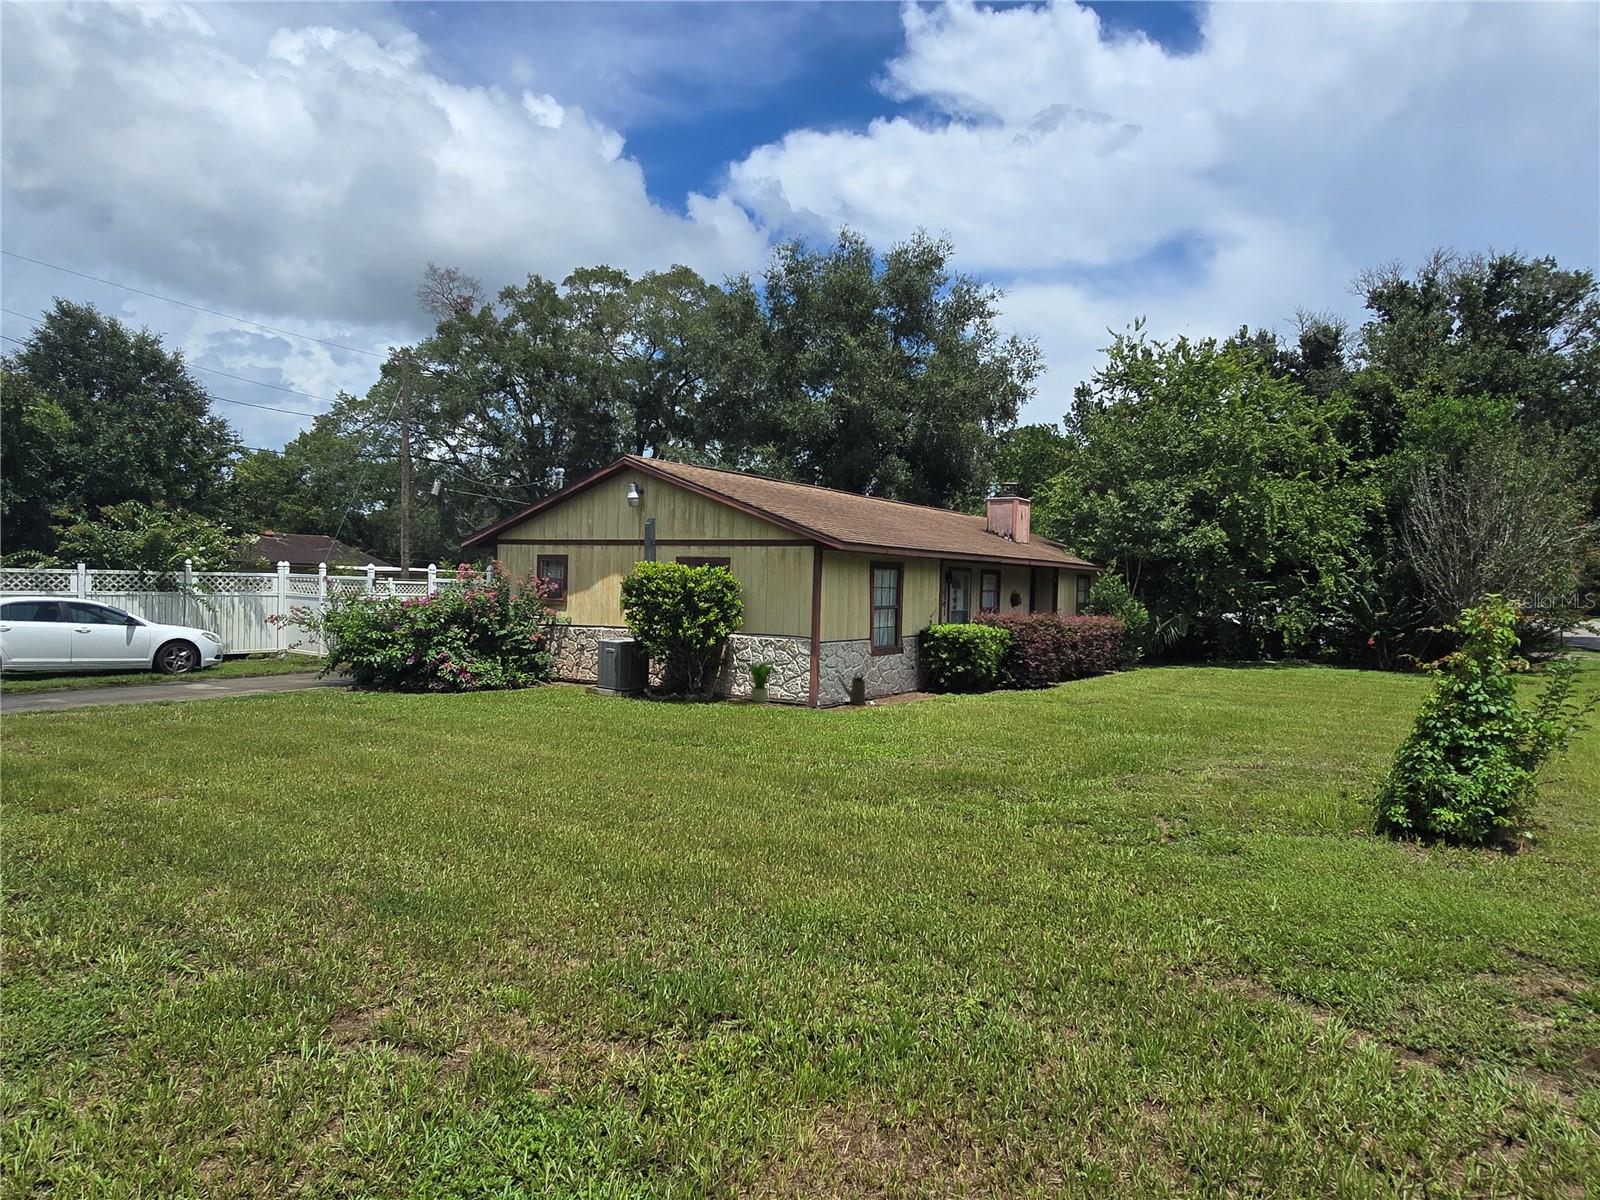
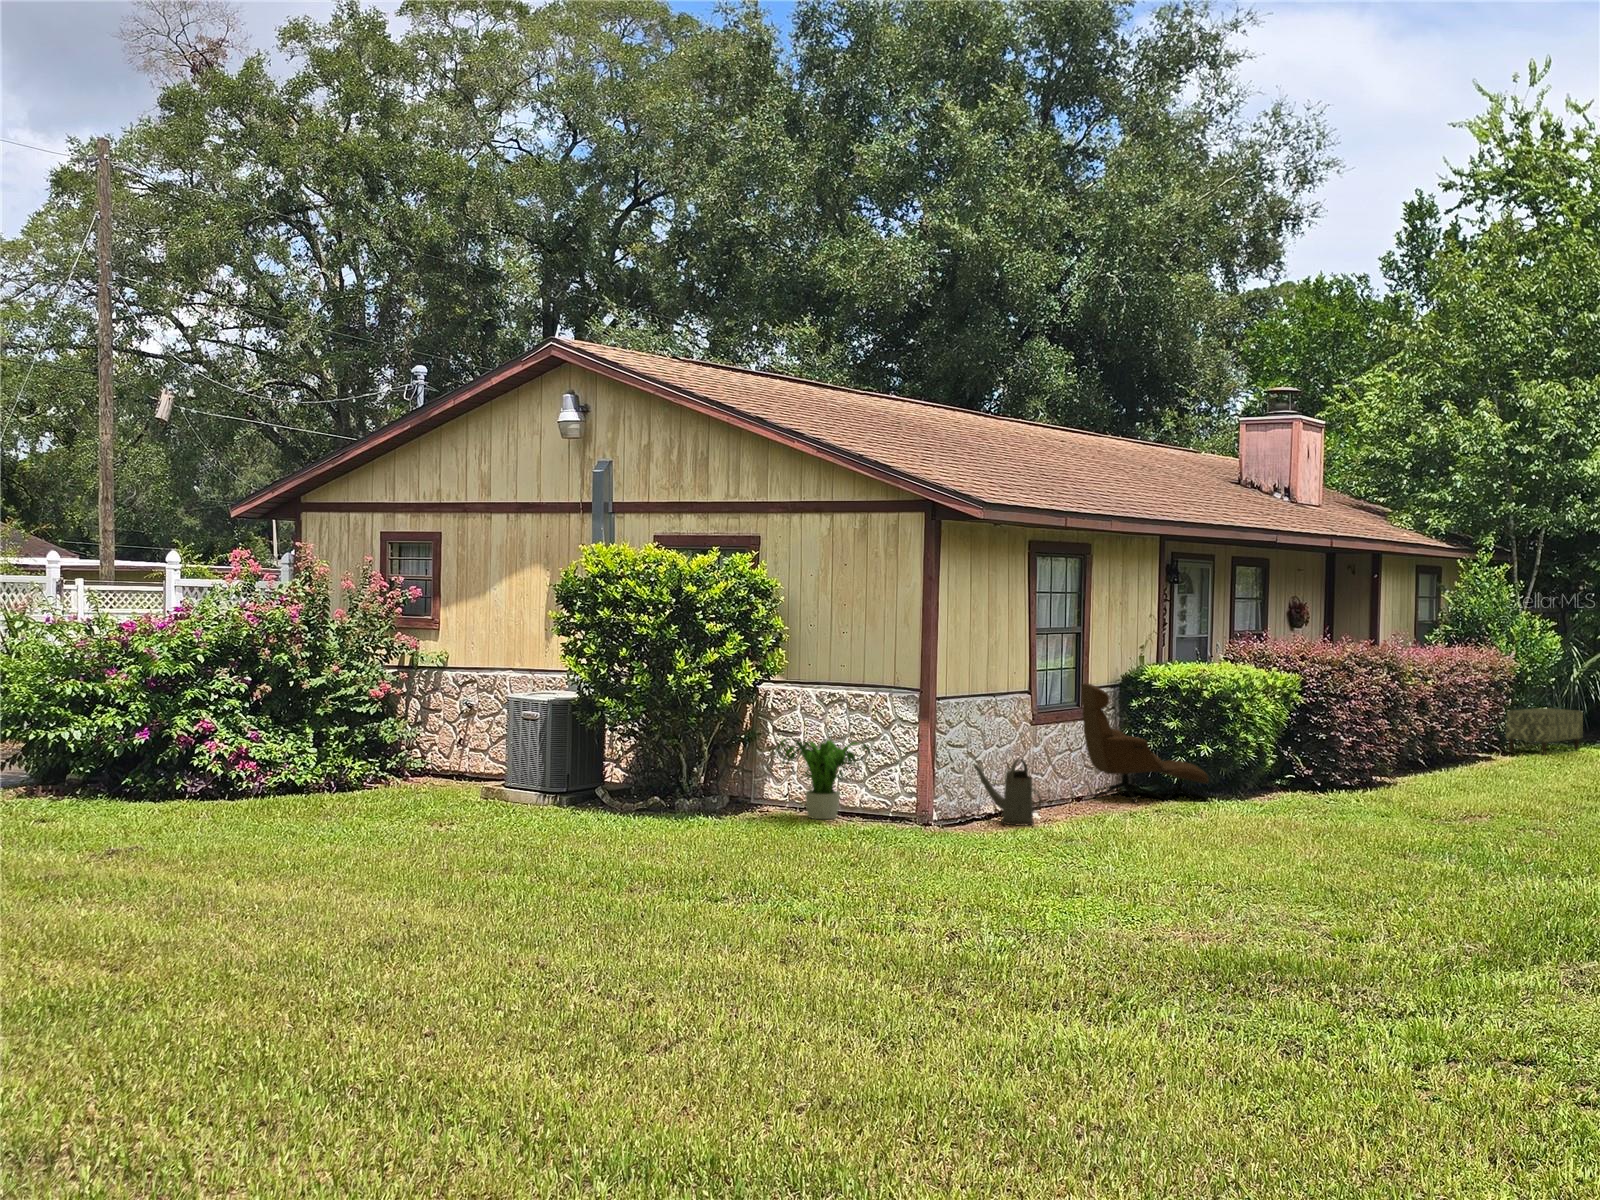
lounge chair: none [894,634,958,694] -> present [1081,683,1209,802]
bench: none [1118,649,1158,673] -> present [1506,708,1583,755]

